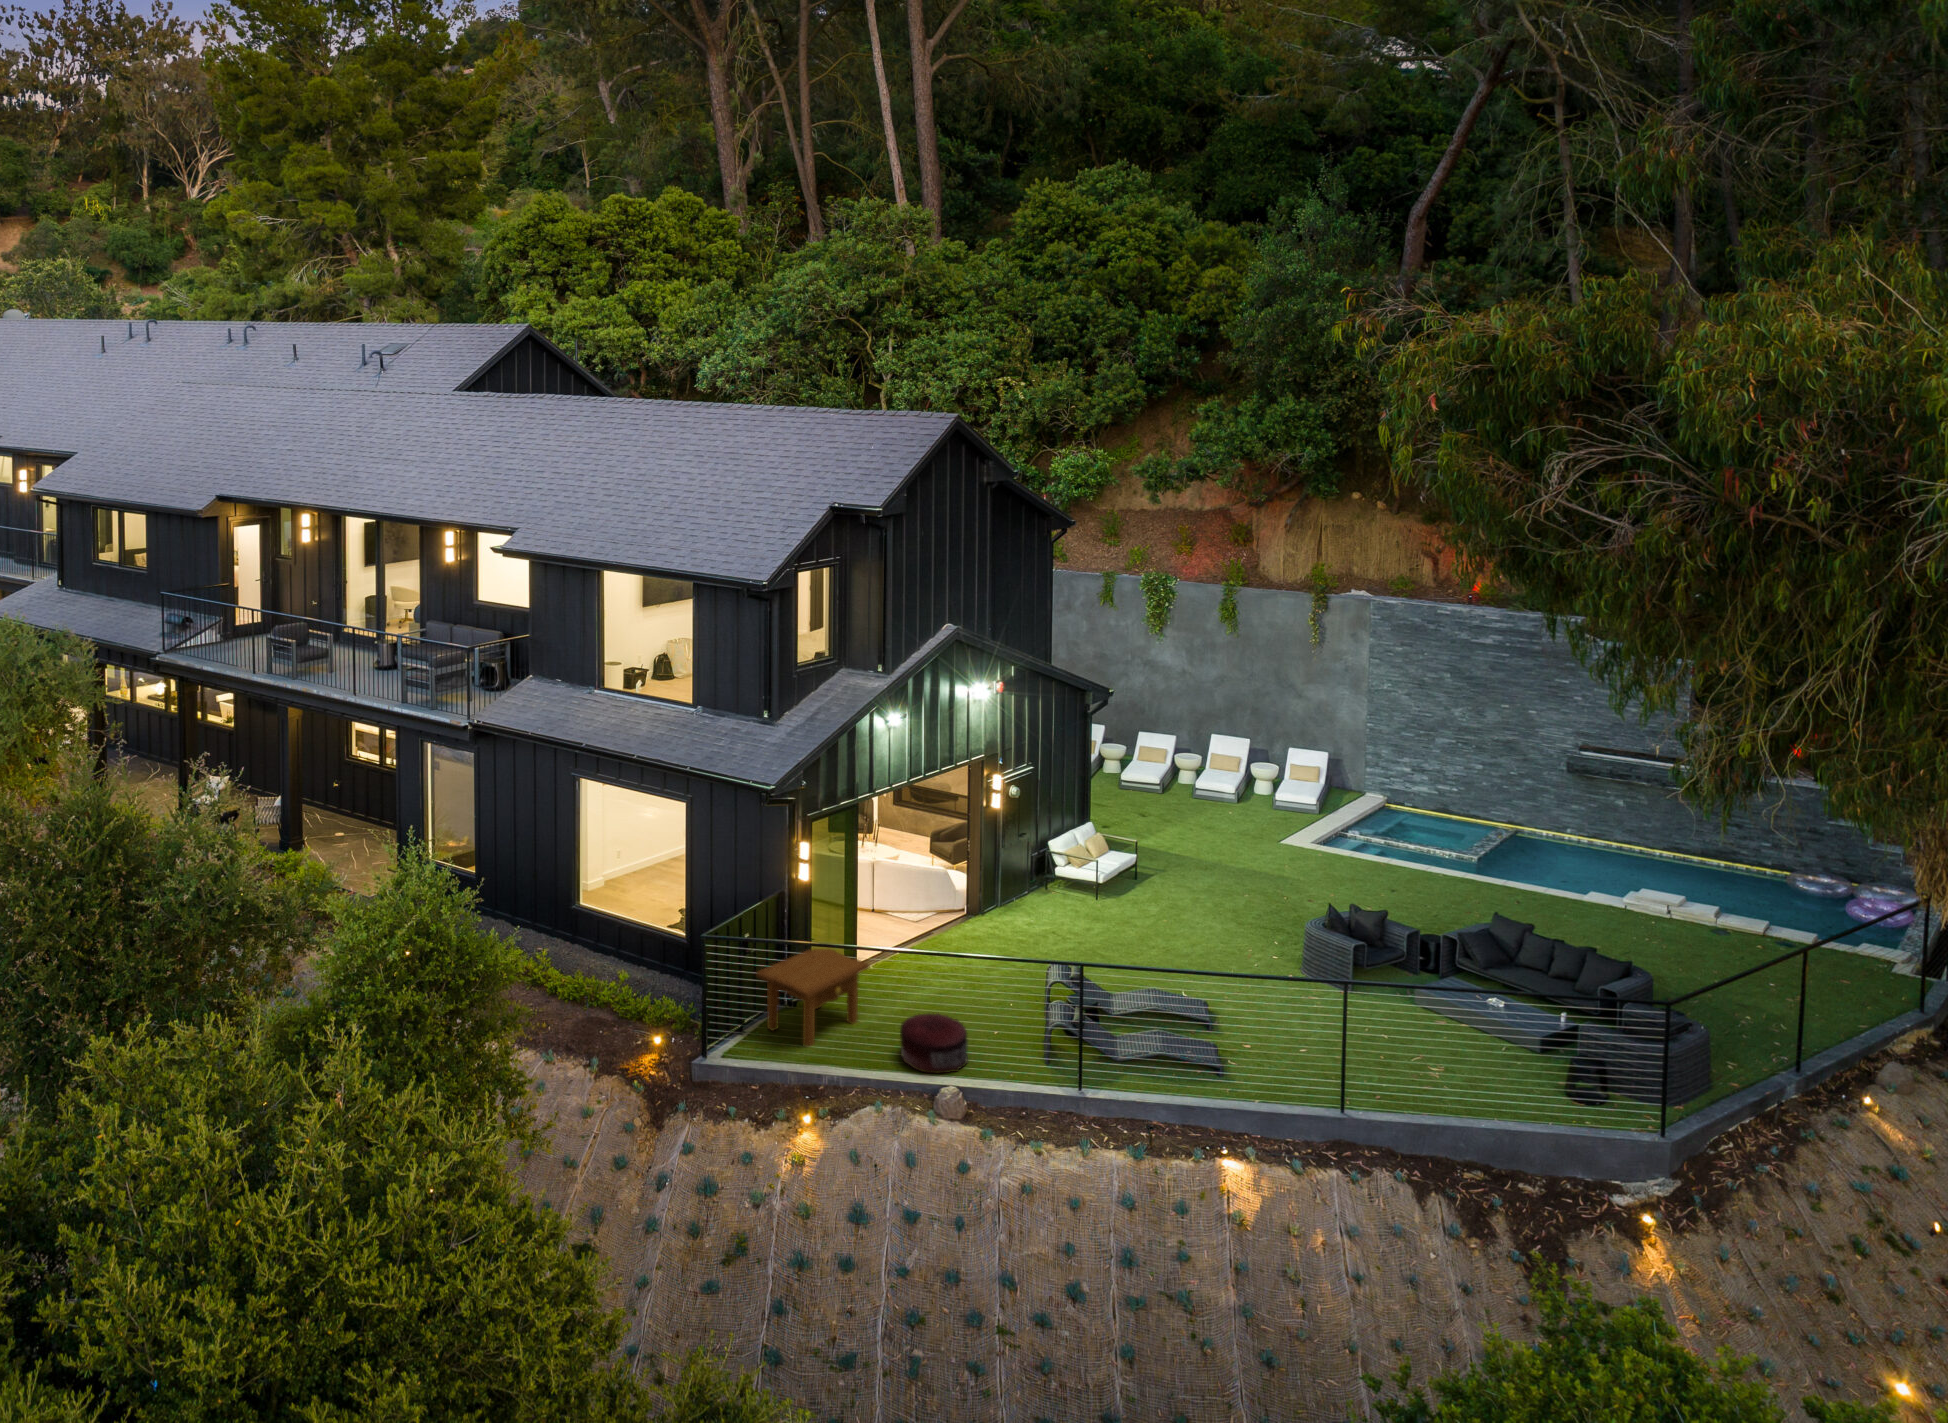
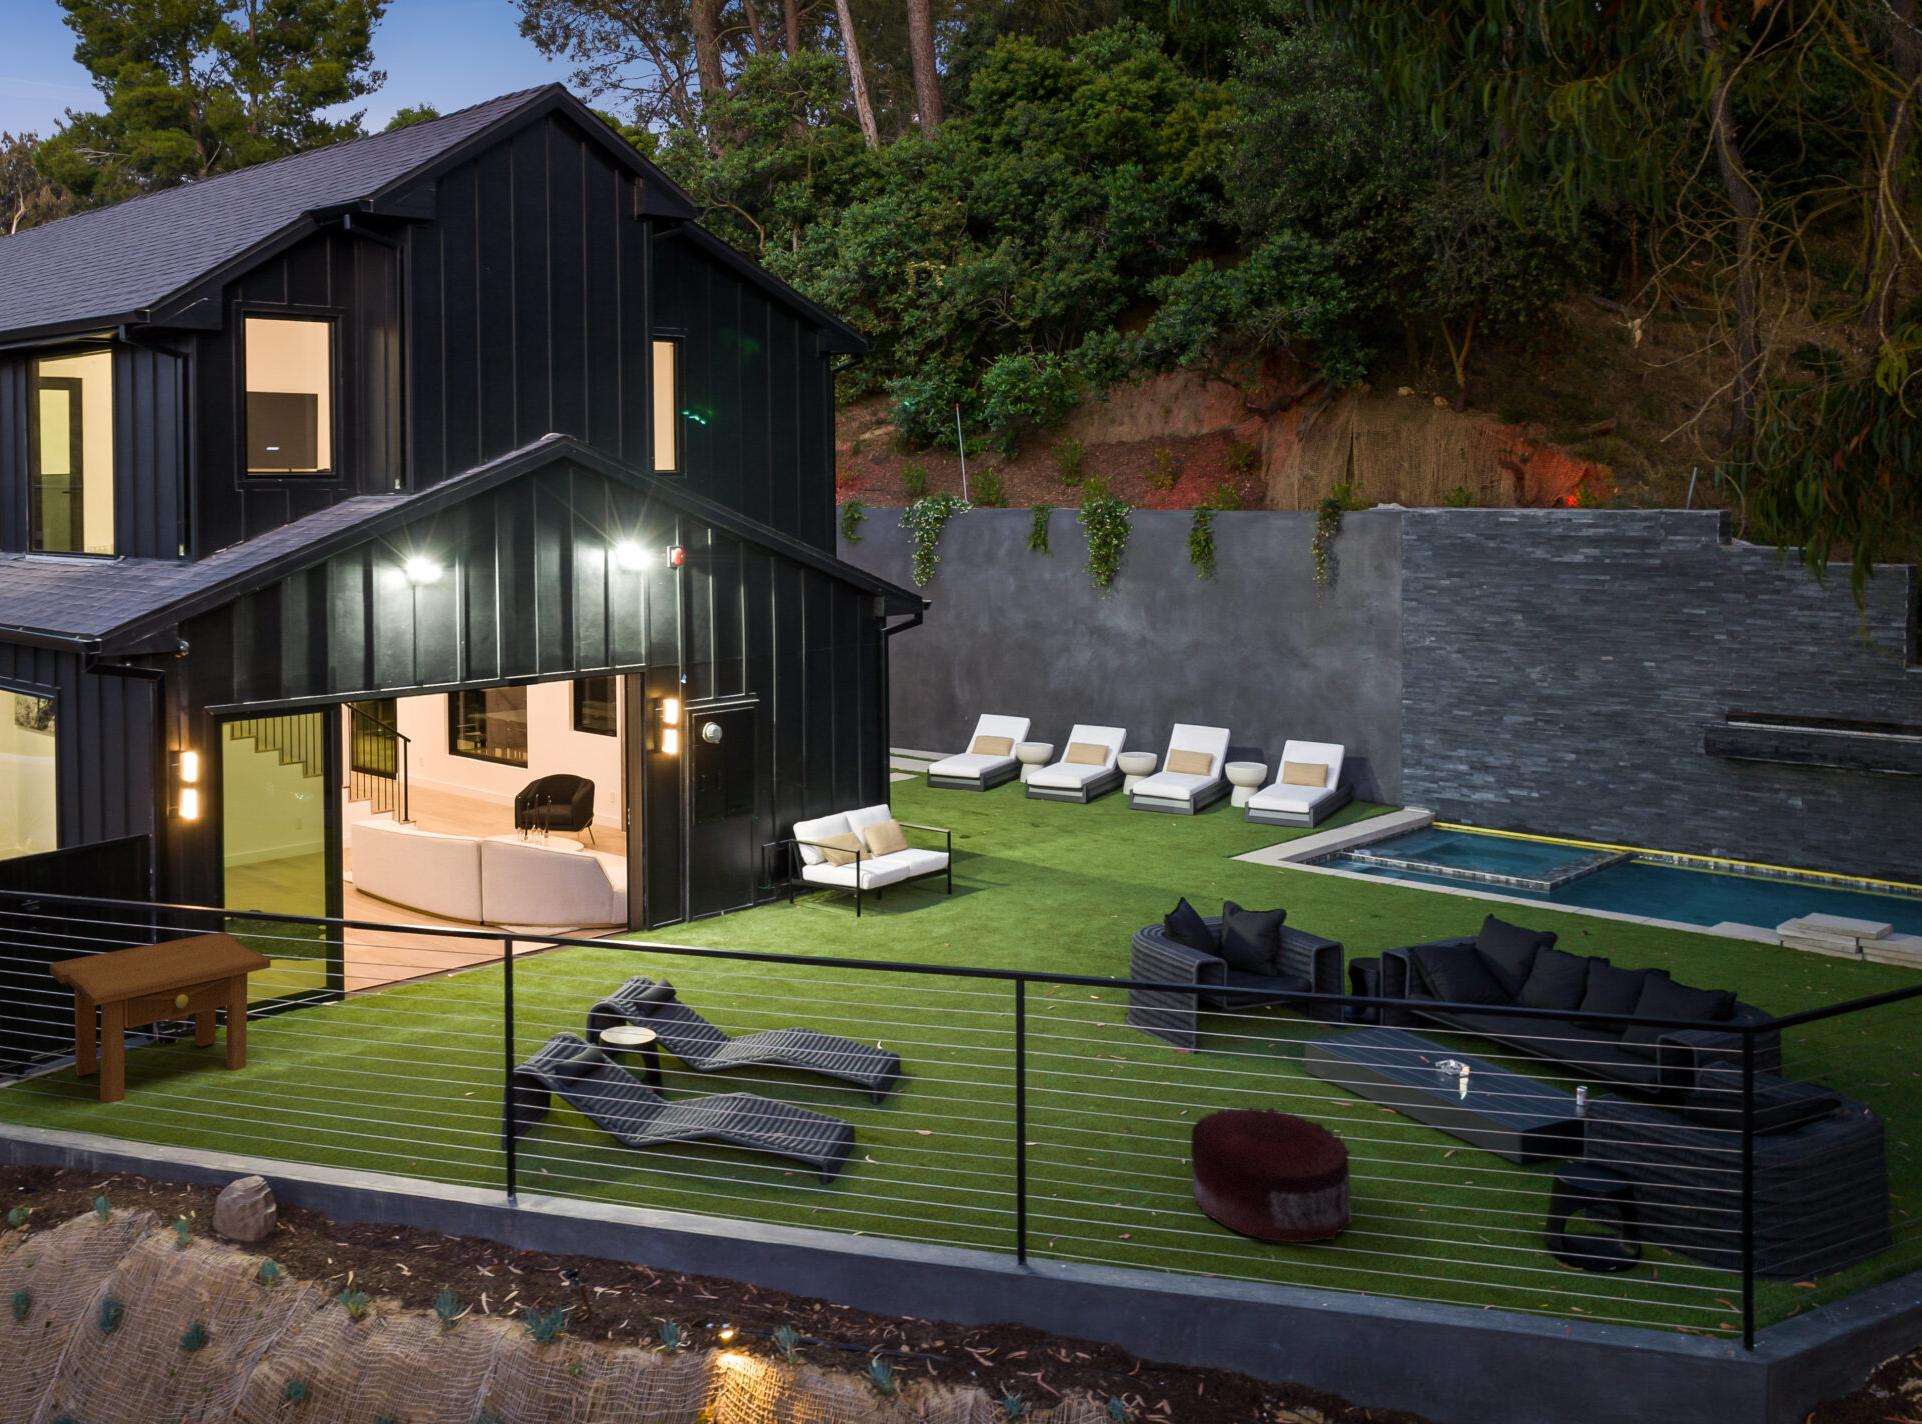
pouf: present [900,1013,968,1073] -> present [1191,1108,1351,1242]

